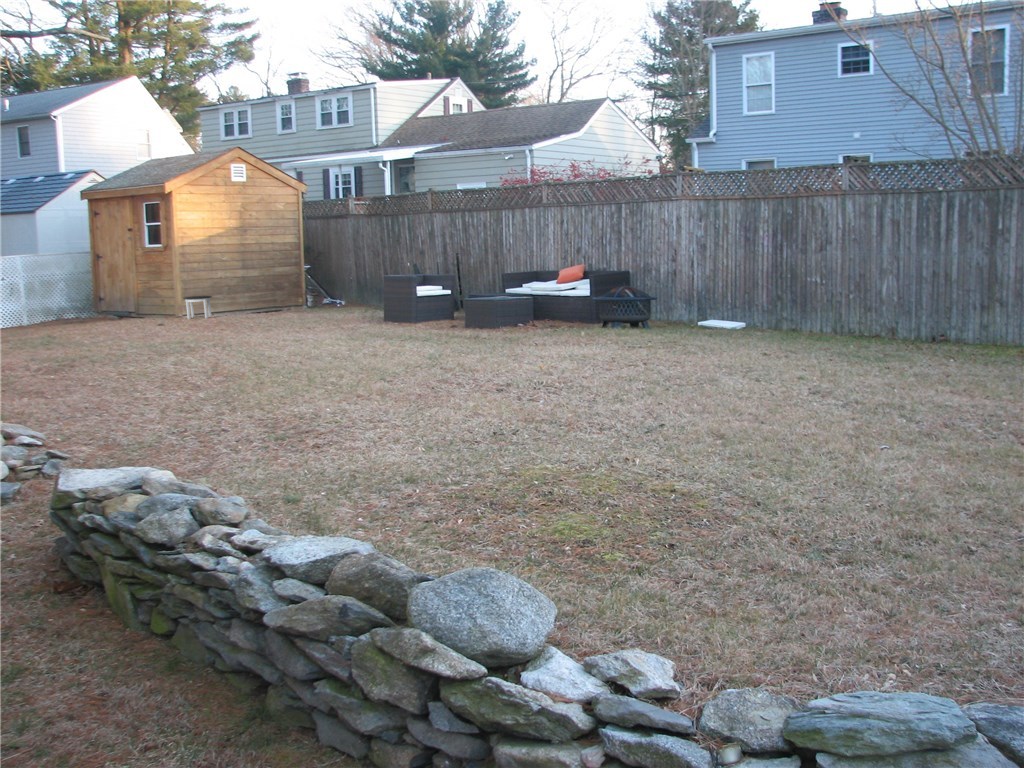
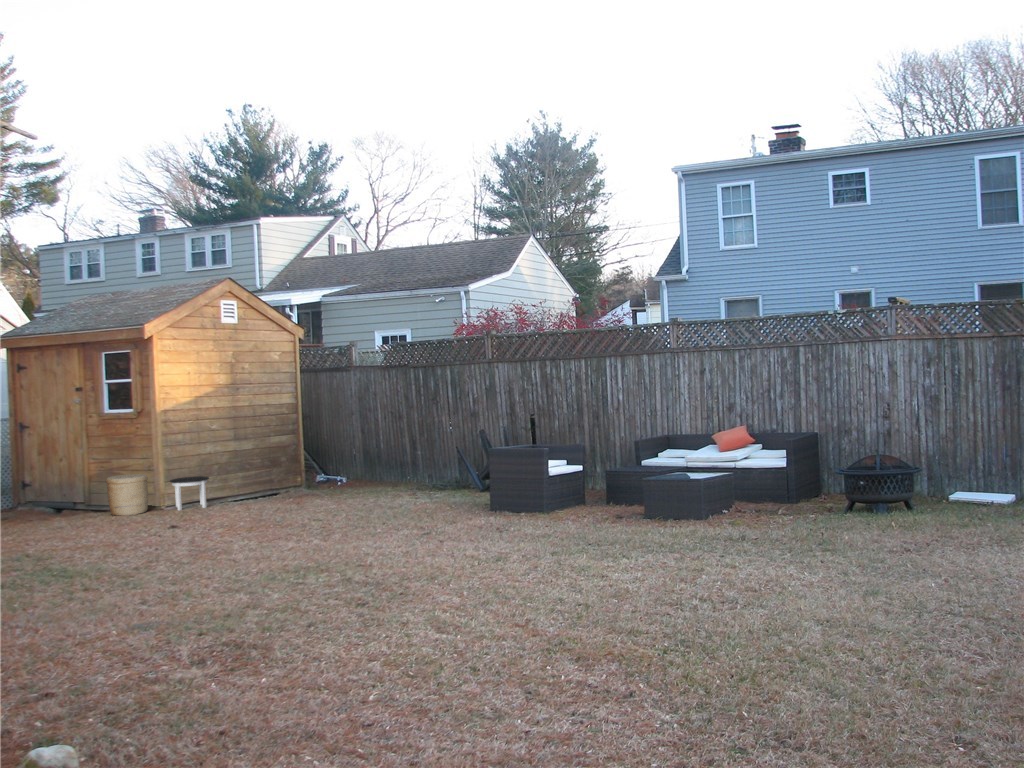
woven basket: none [140,292,170,321] -> present [106,474,148,516]

